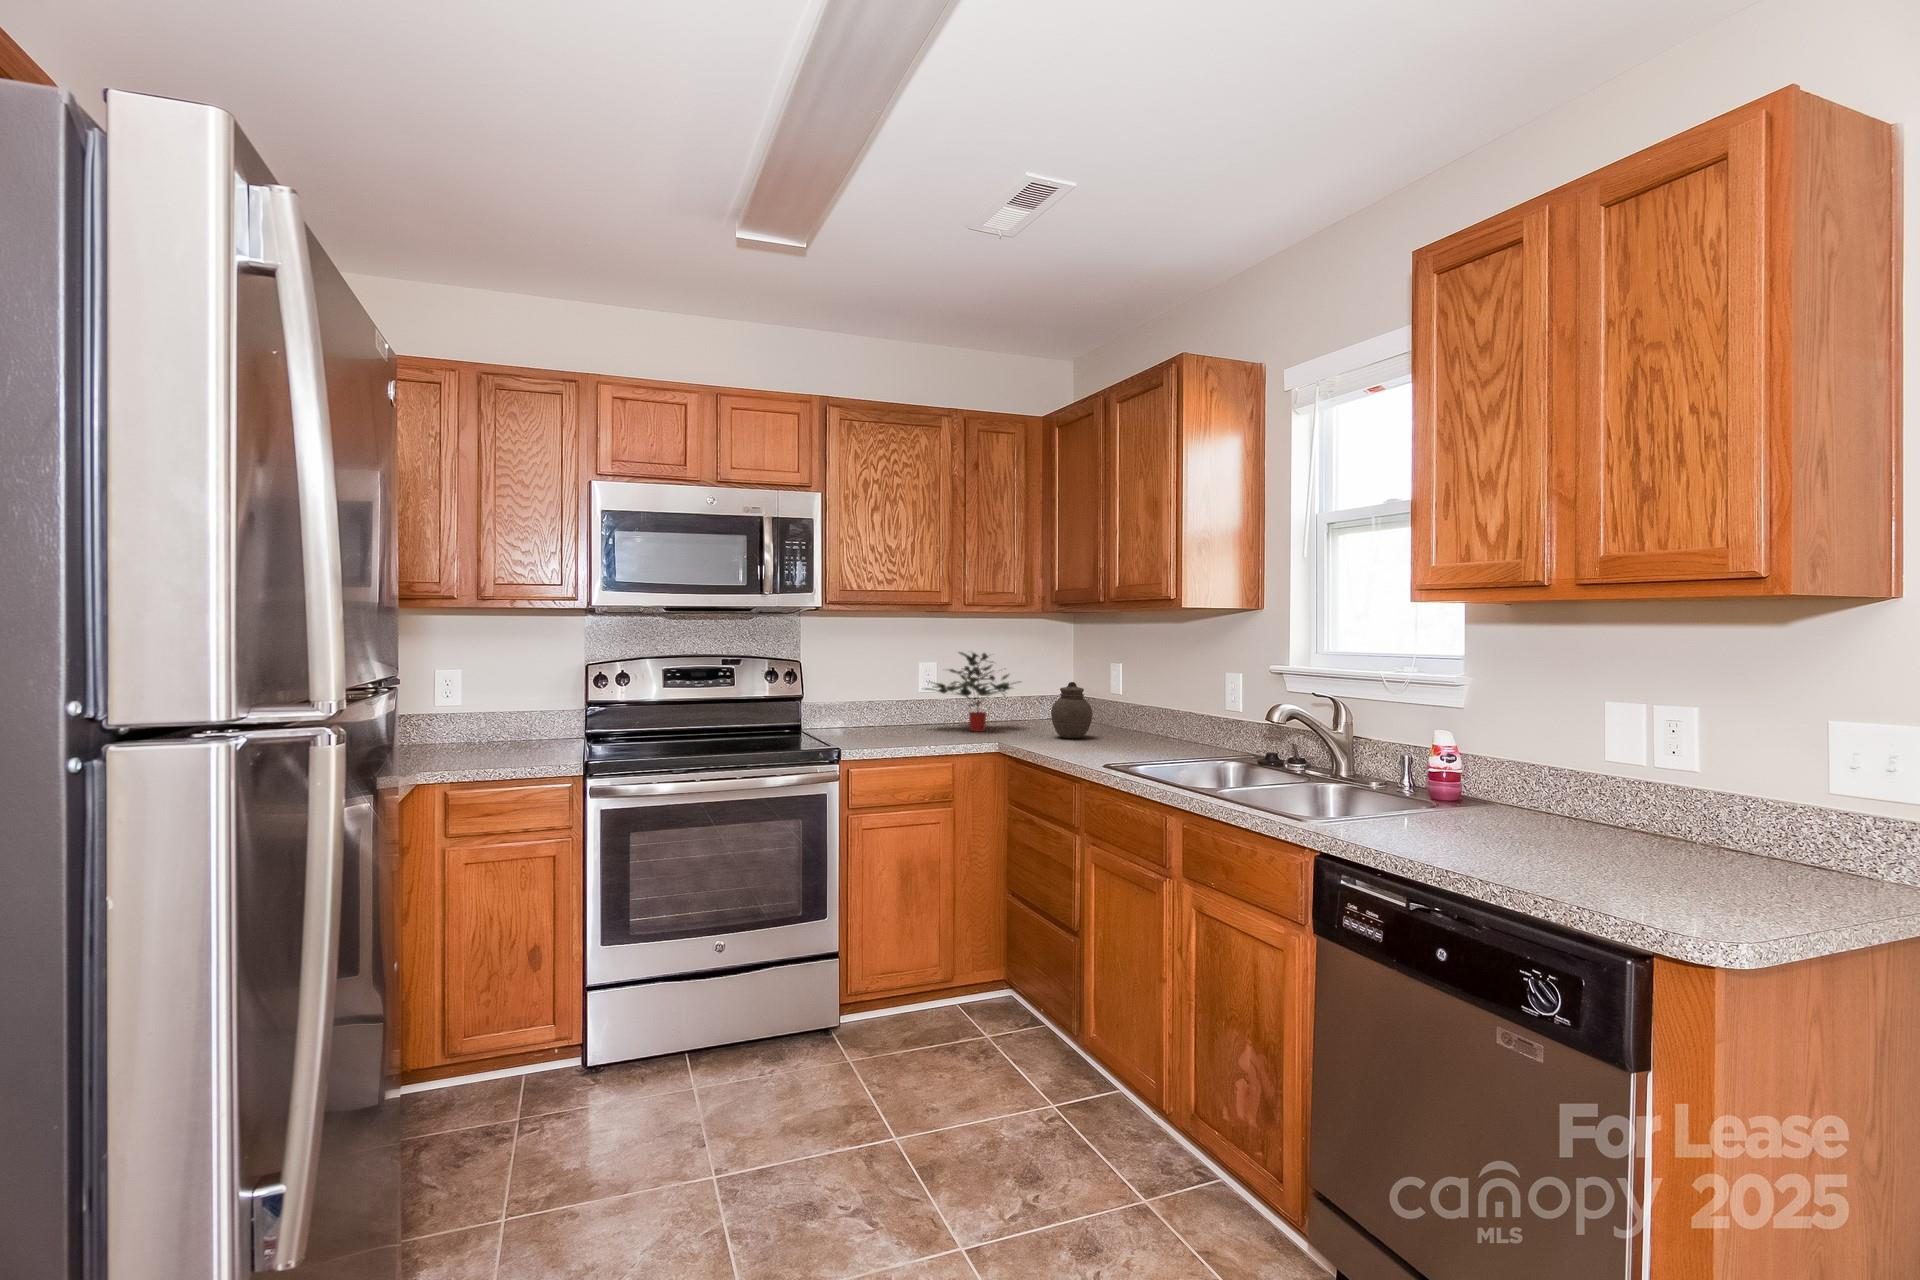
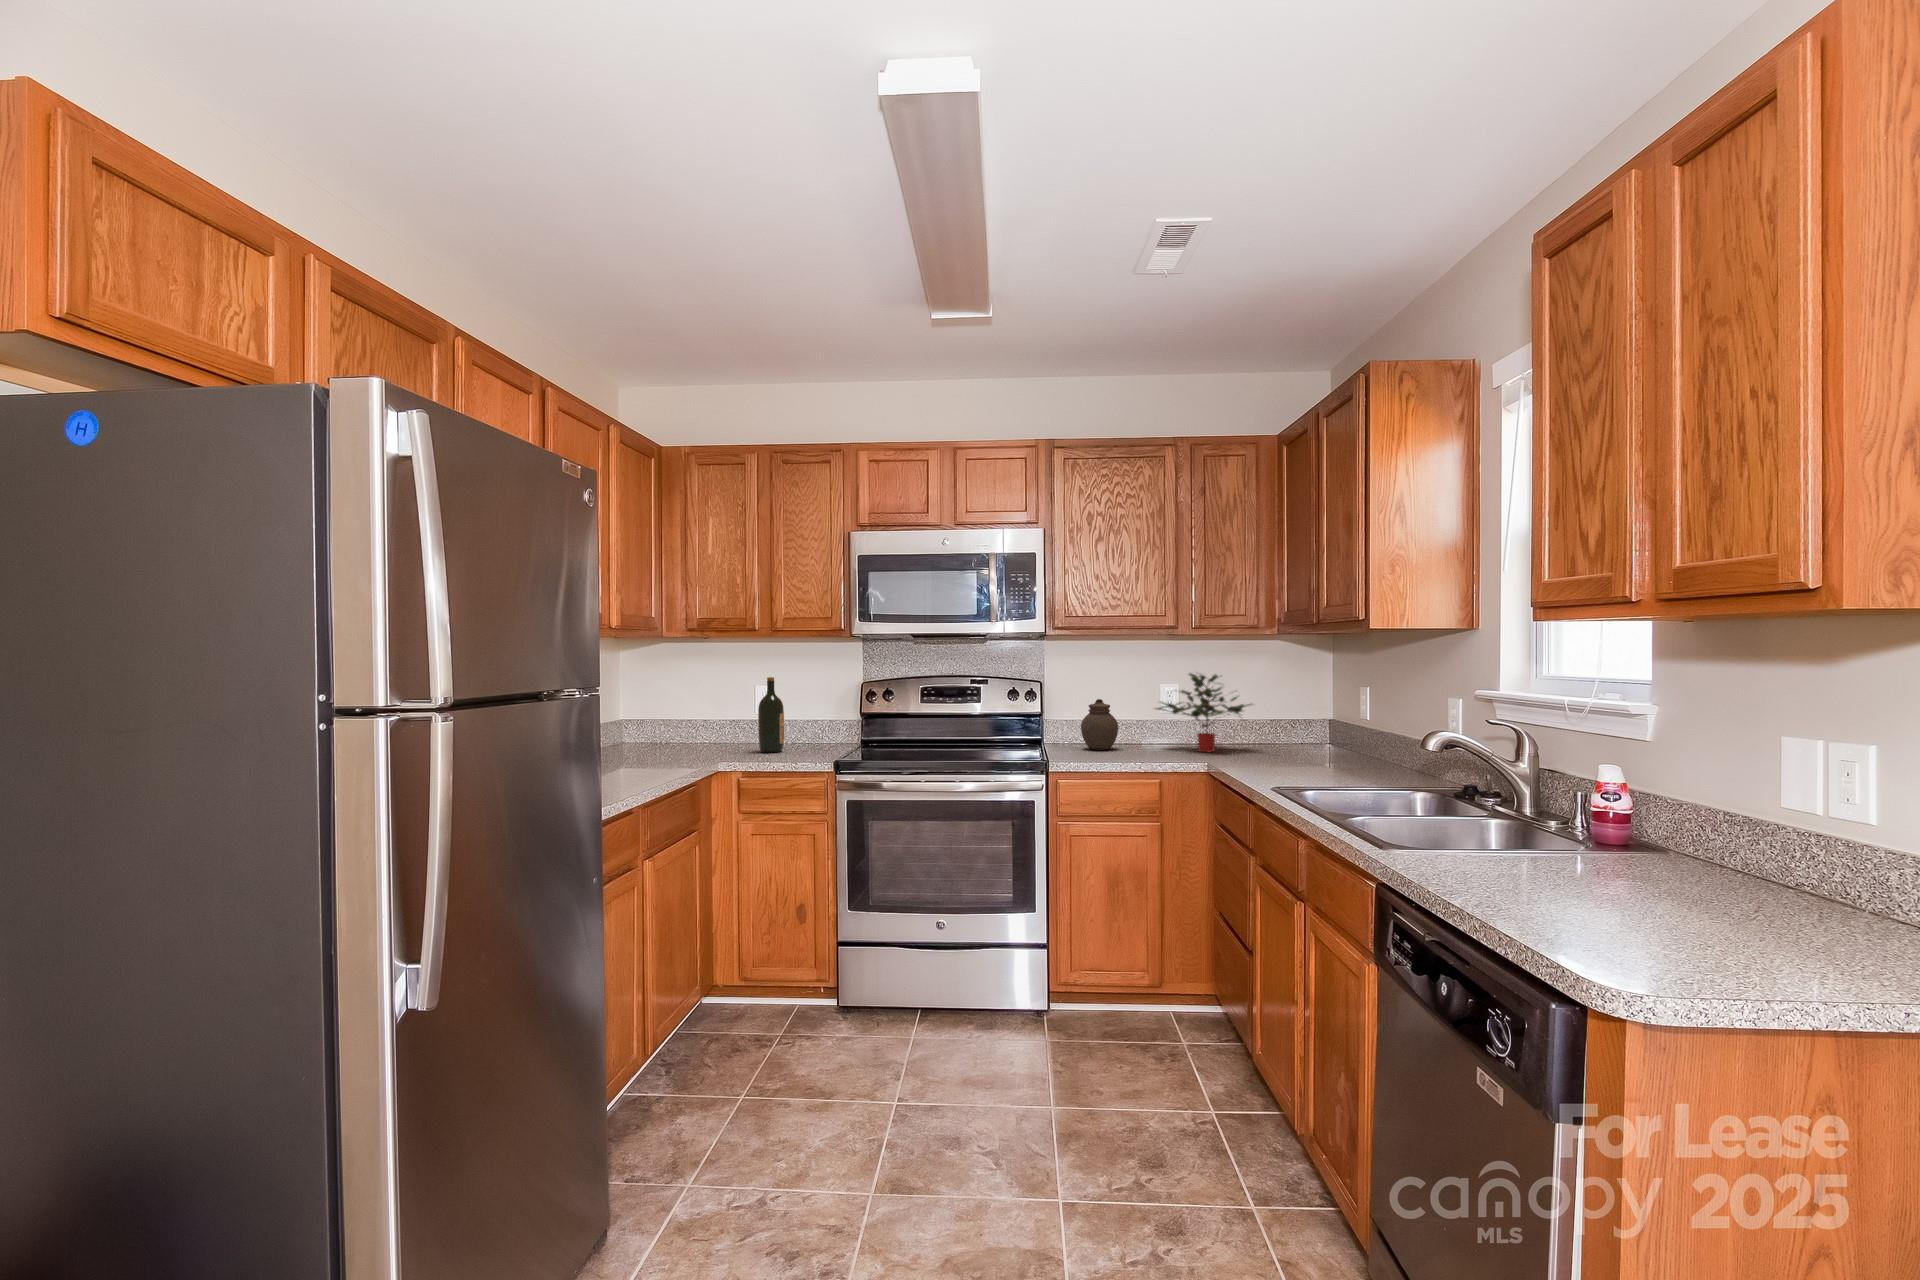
wine bottle: none [442,661,481,760] -> present [758,677,784,753]
jar: present [1051,682,1092,738] -> present [1081,699,1118,750]

